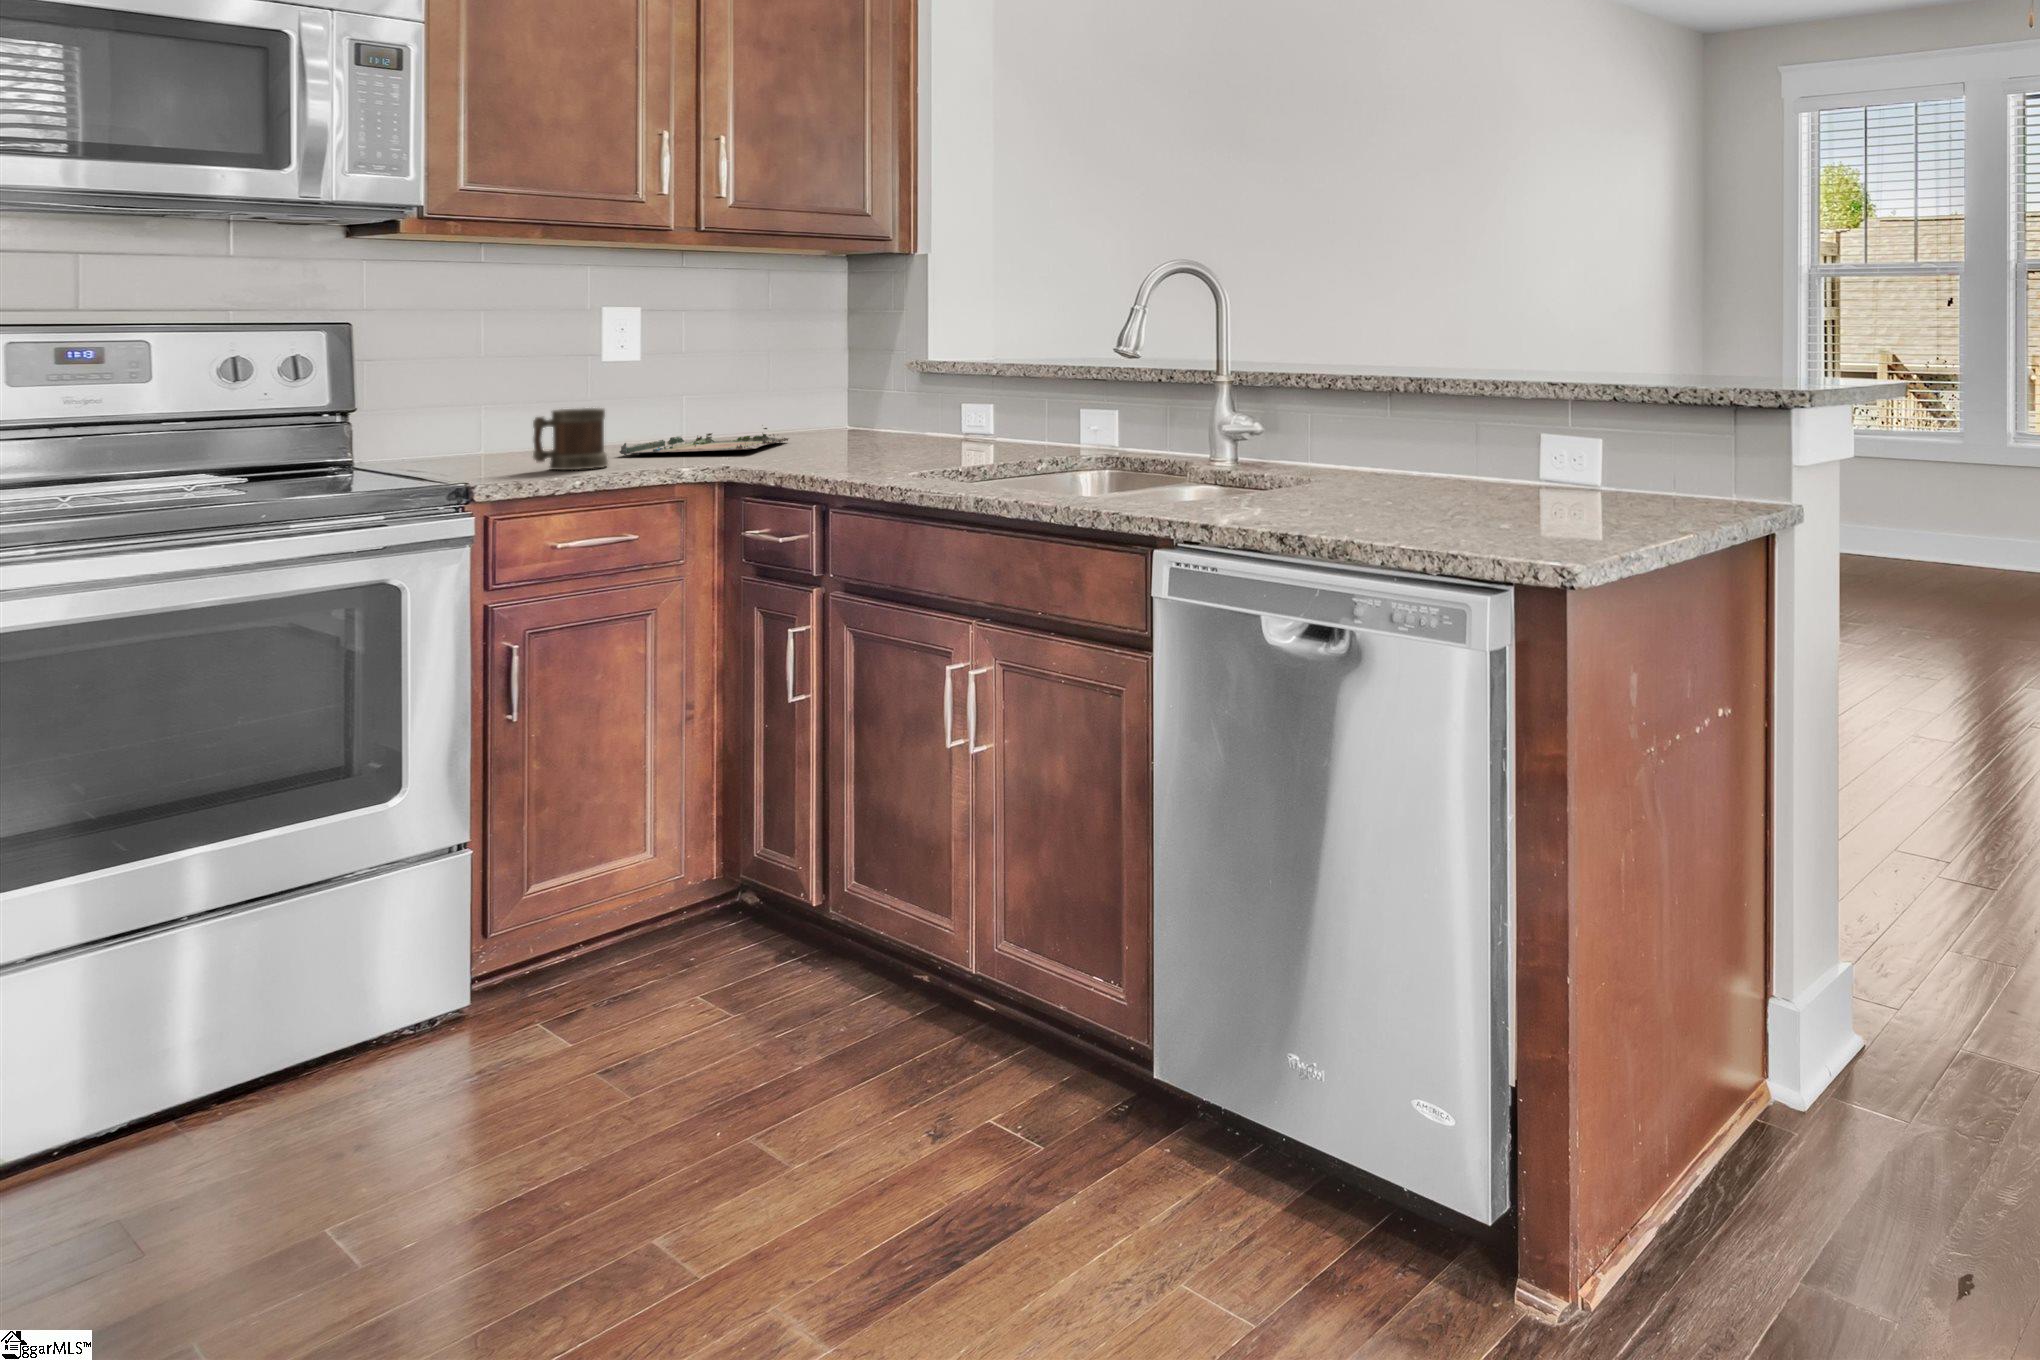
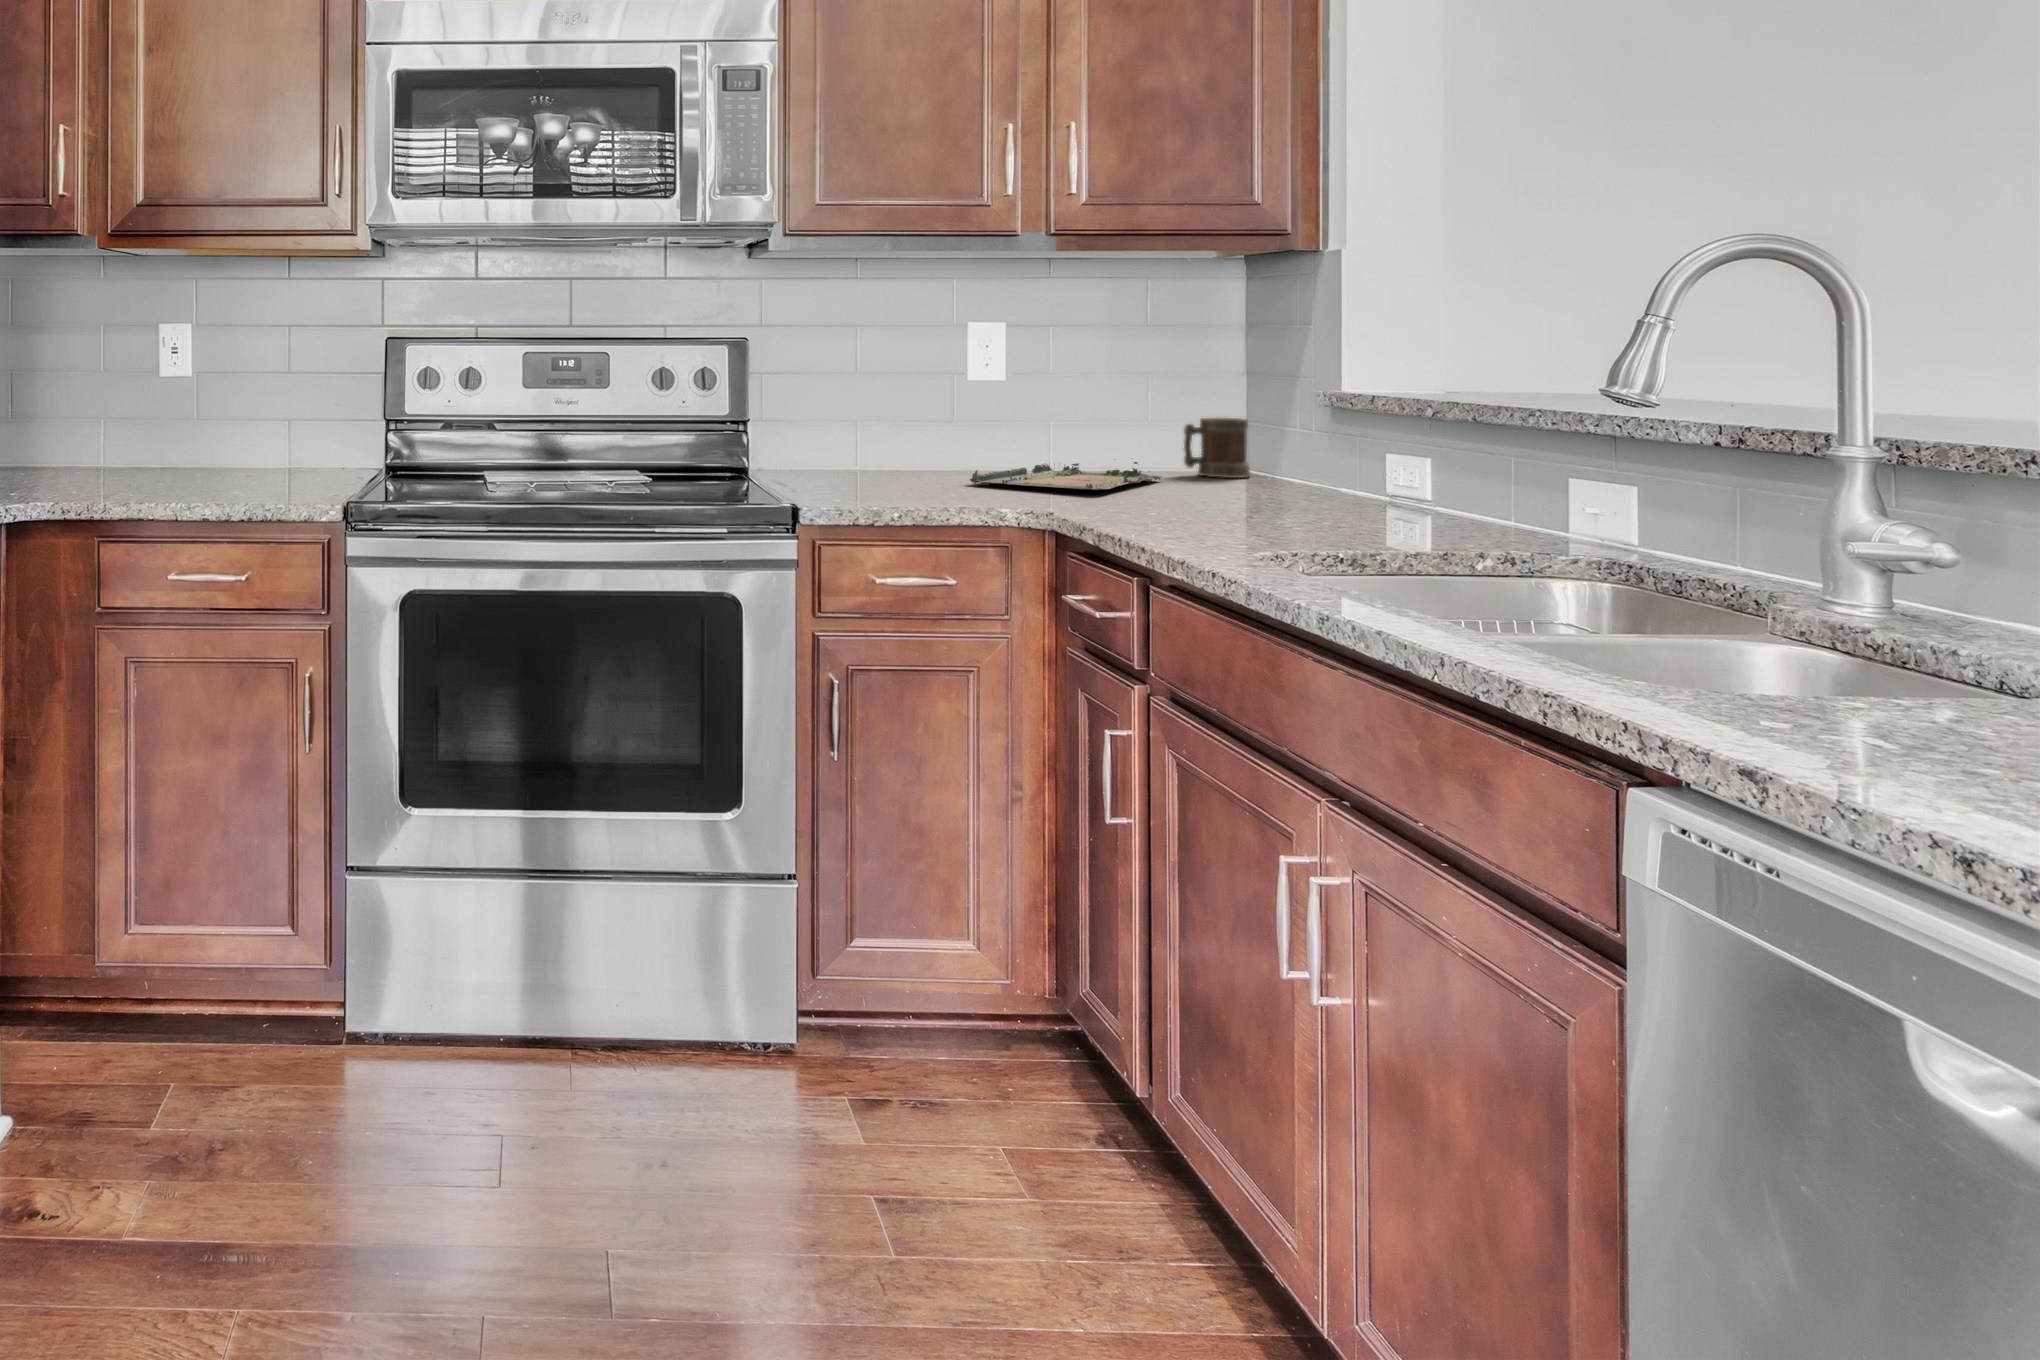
mug: present [533,408,608,470] -> present [1184,418,1250,478]

